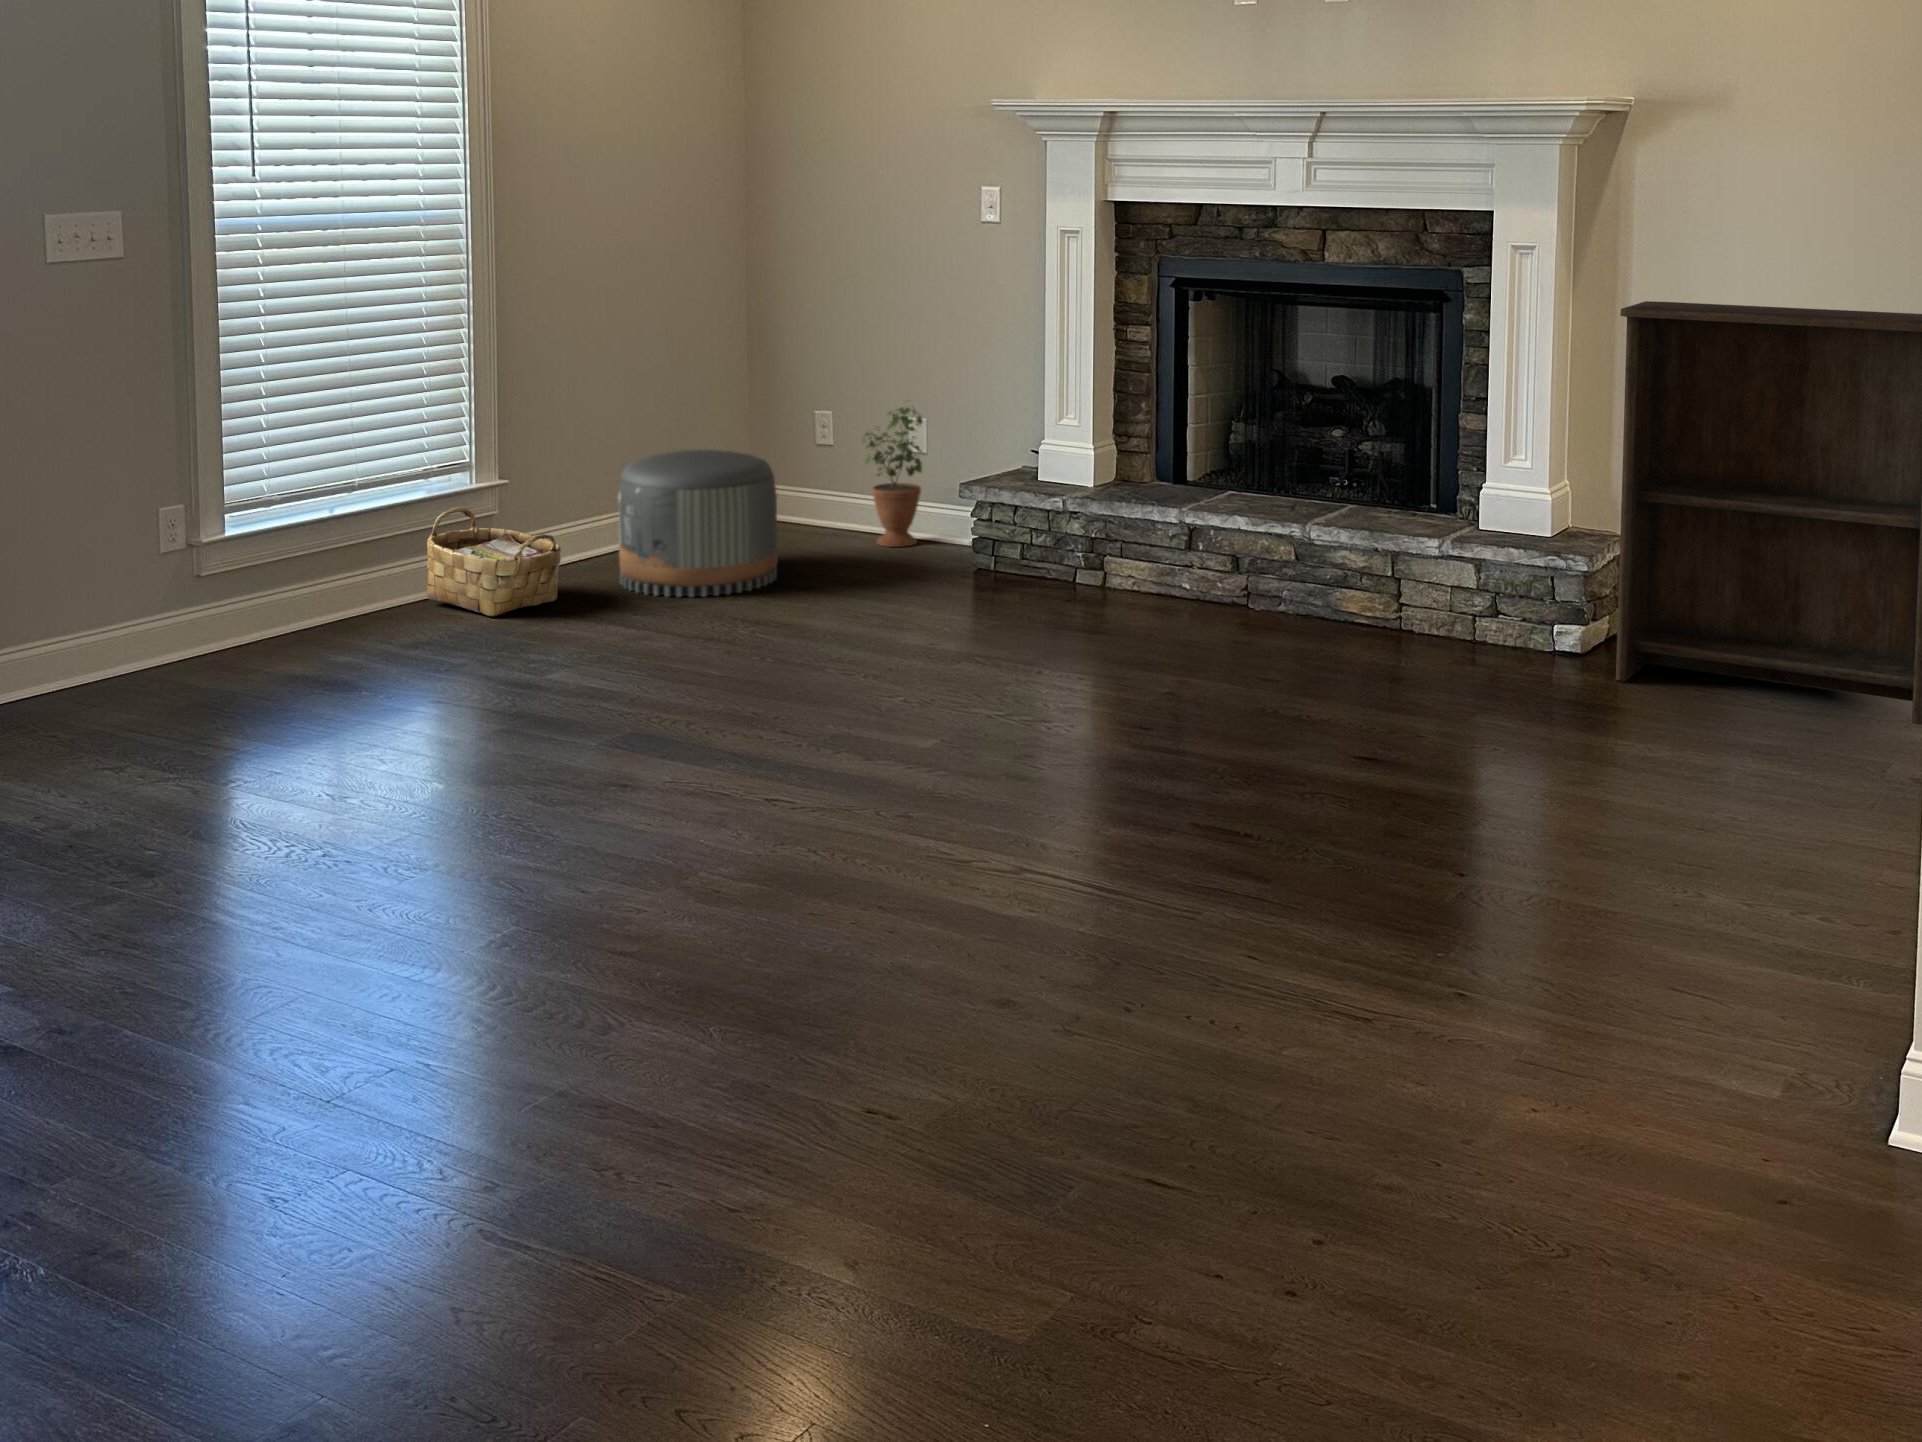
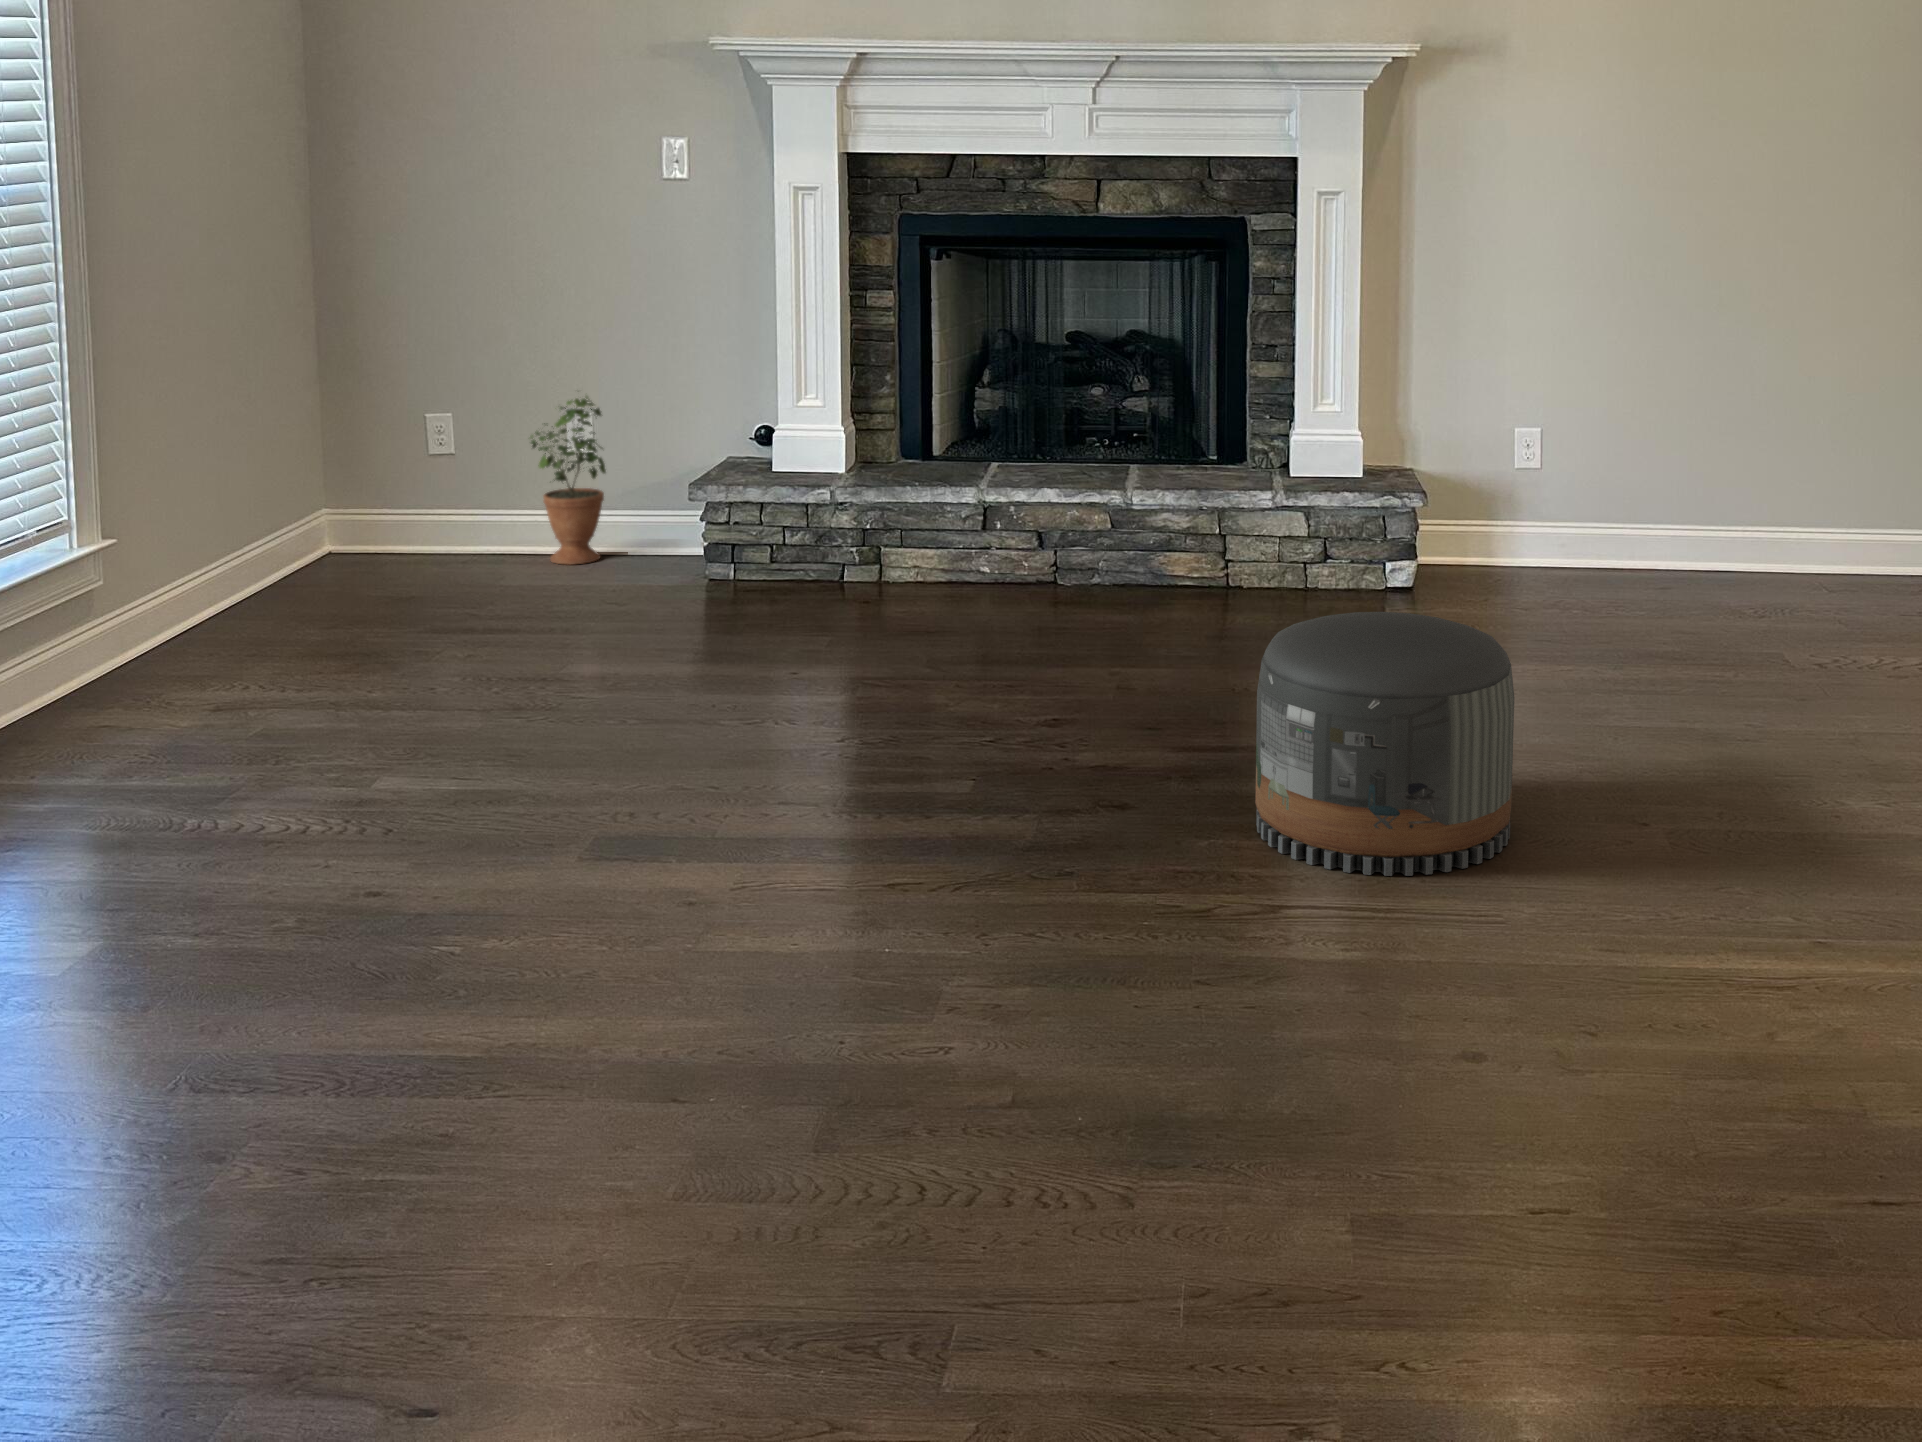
bookshelf: present [1616,301,1922,725] -> none [1459,245,1760,615]
pouf: present [618,450,777,597] -> present [1255,612,1514,876]
woven basket: present [427,507,561,617] -> none [50,569,249,705]

